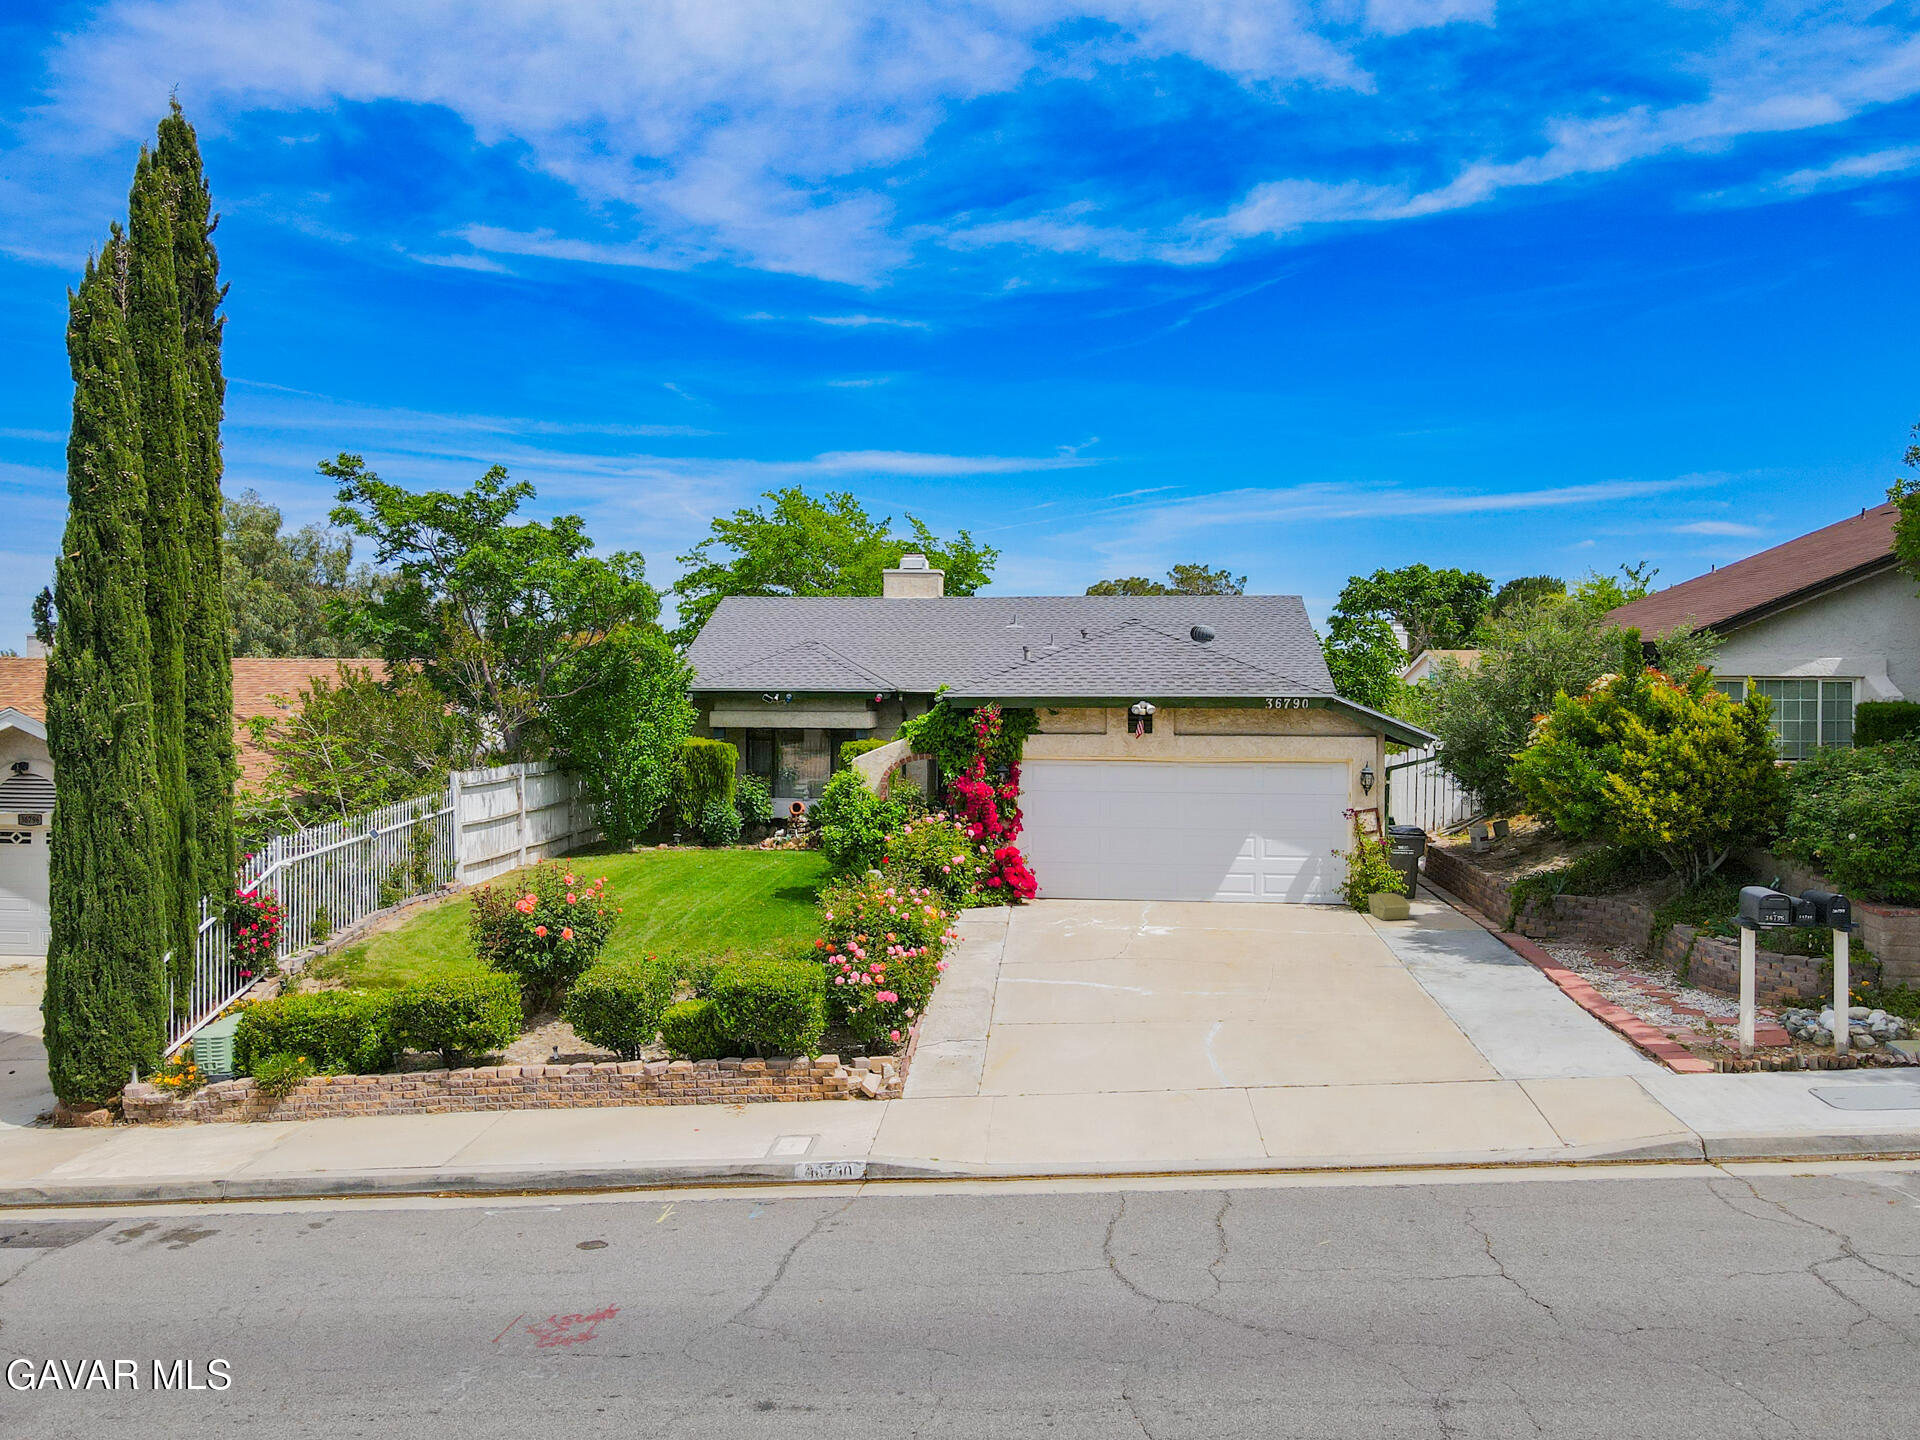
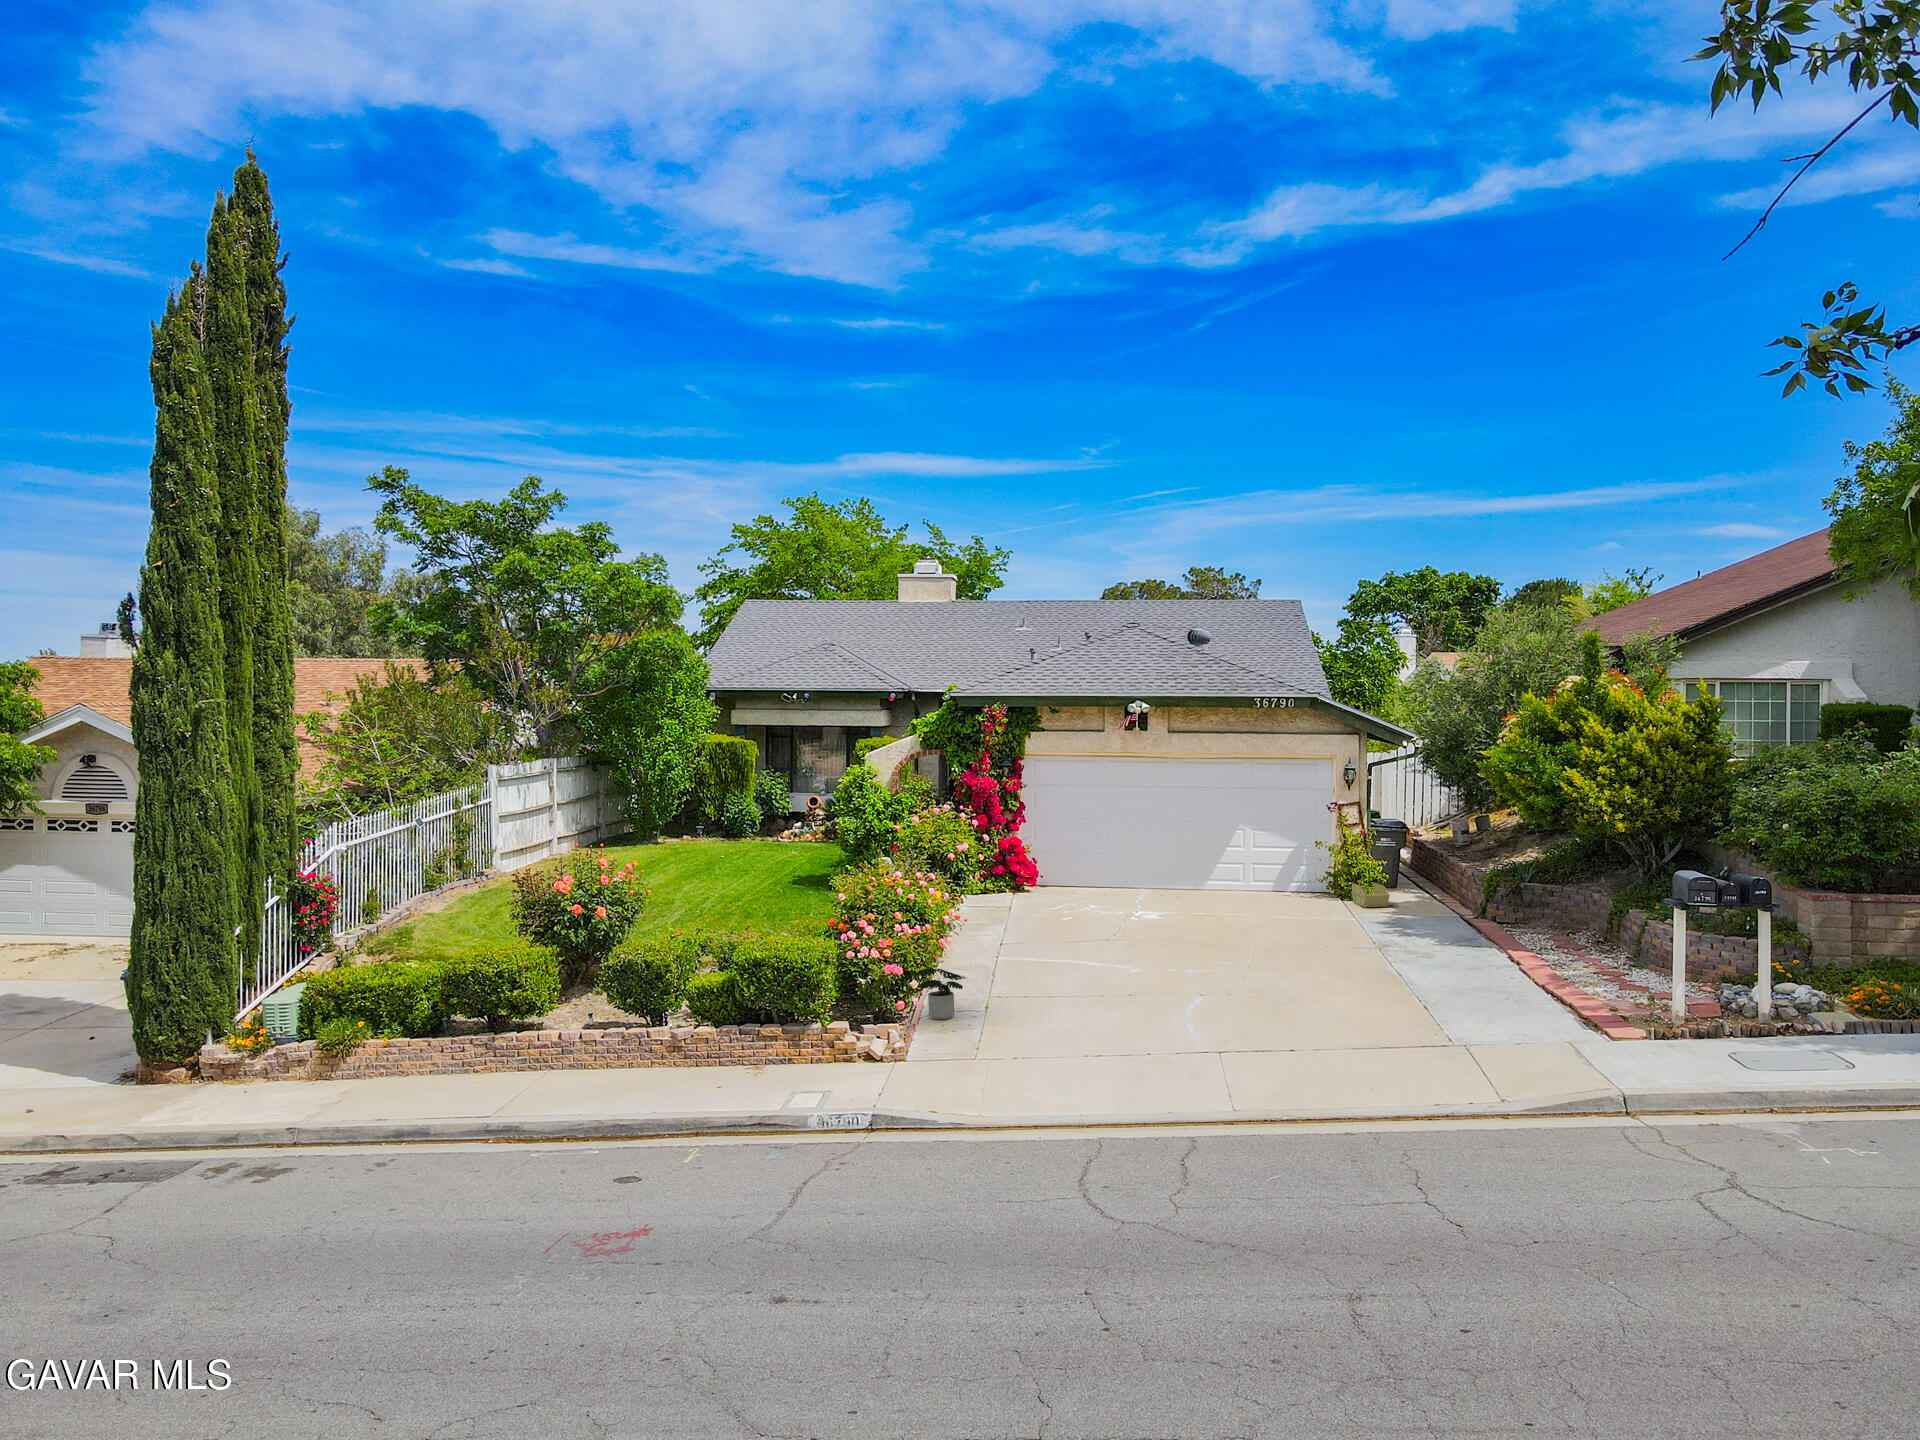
potted plant: none [909,994,969,1050] -> present [913,968,966,1019]

